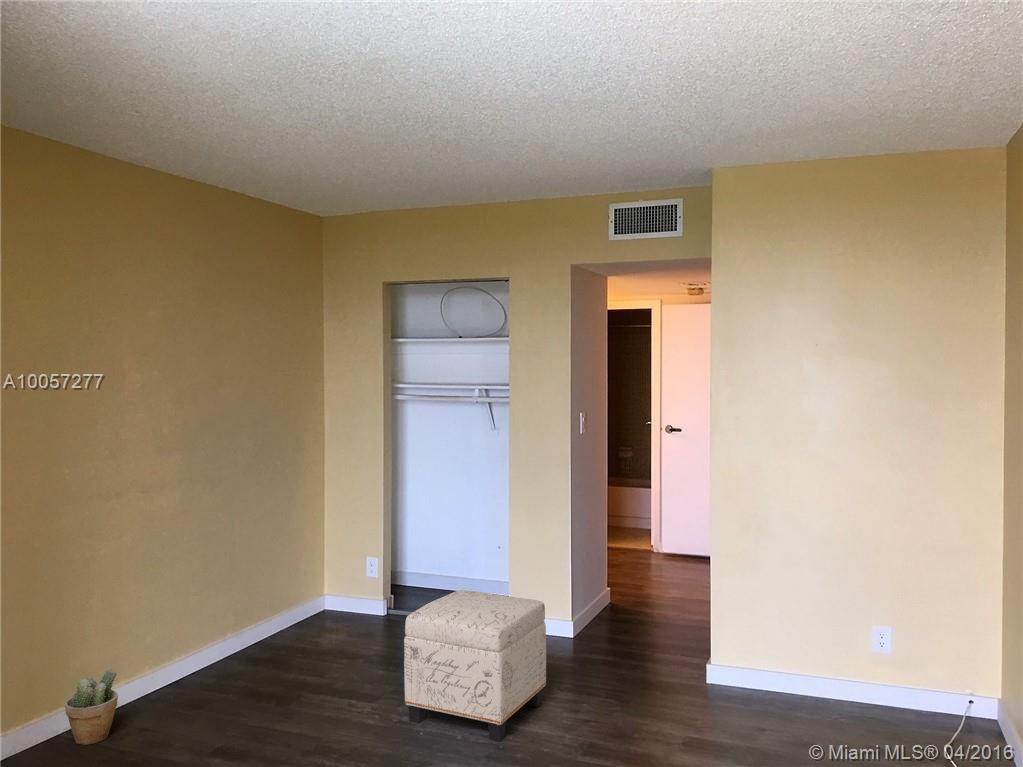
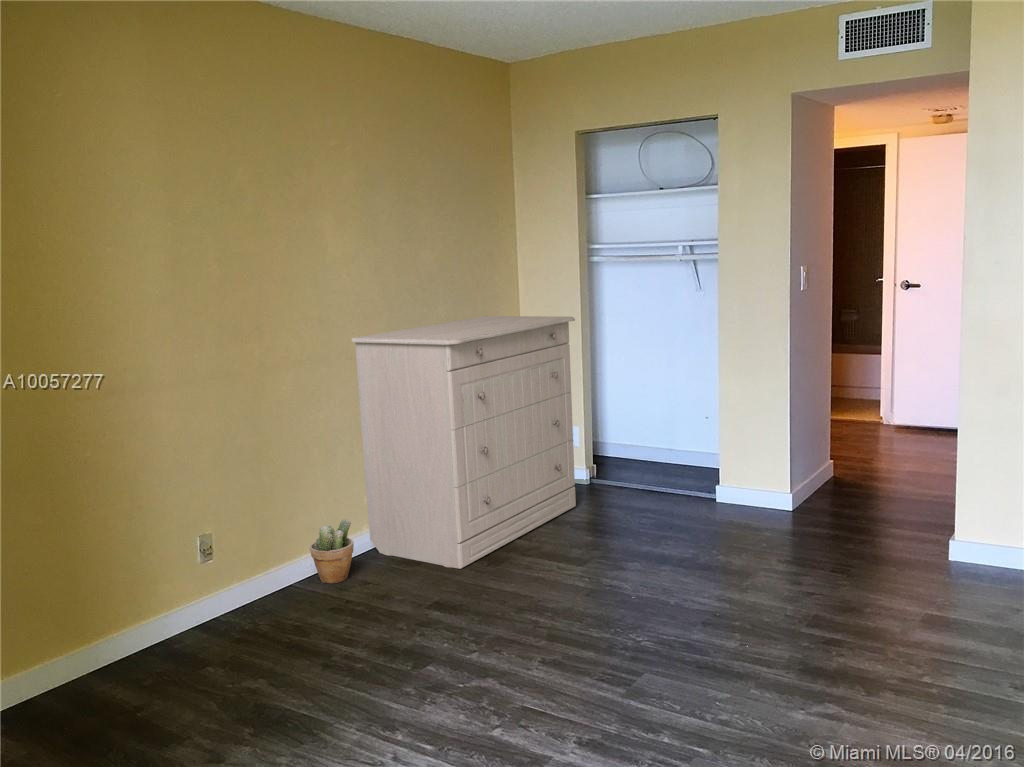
dresser: none [136,450,374,719] -> present [352,316,576,569]
ottoman: present [404,590,546,741] -> none [617,453,763,597]

